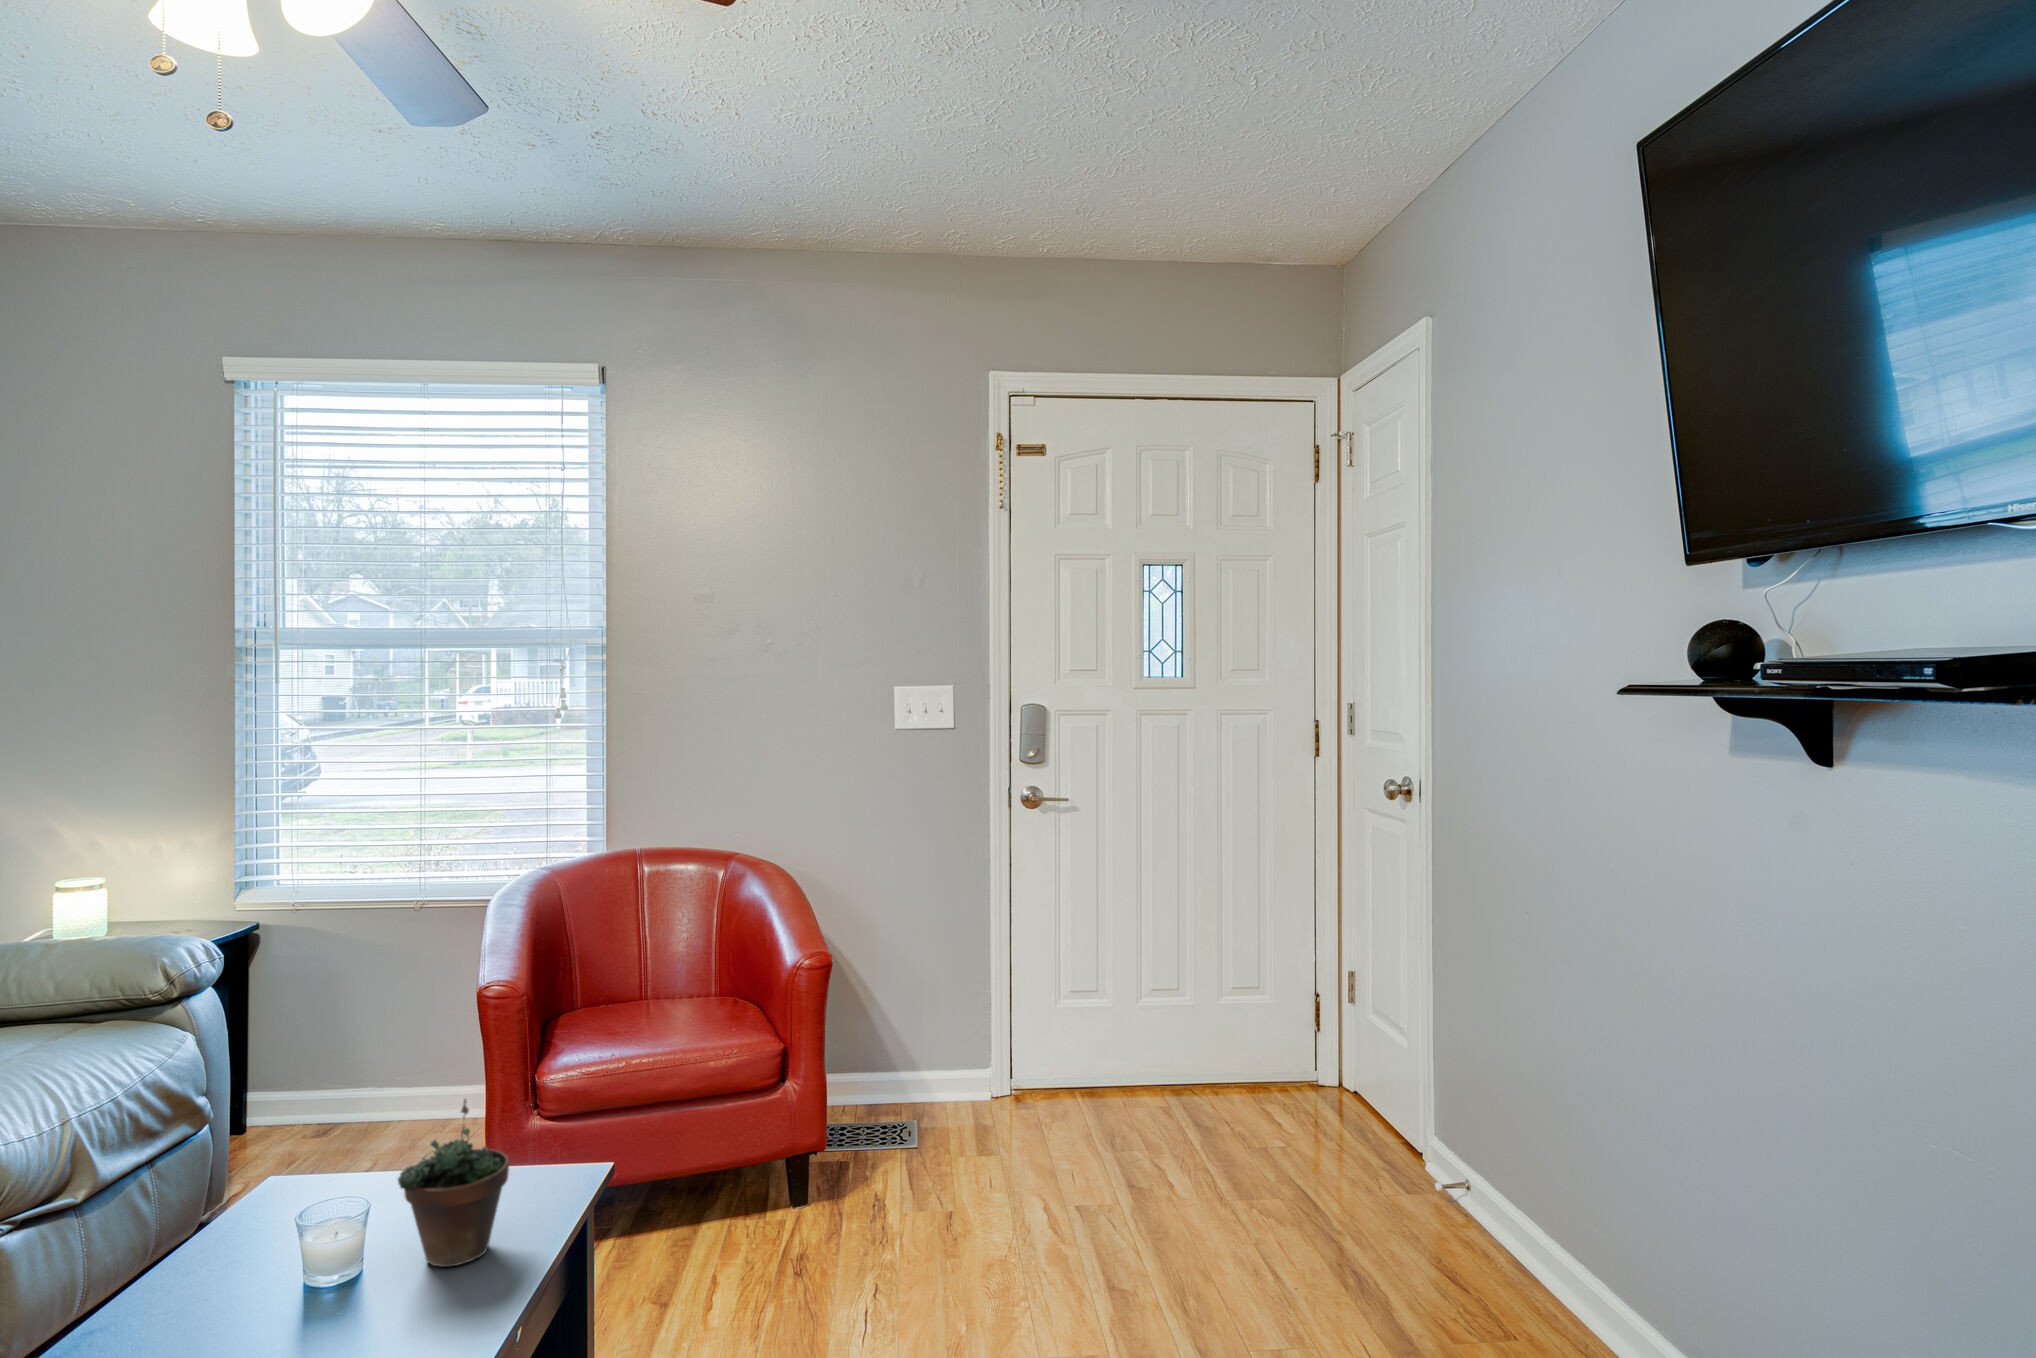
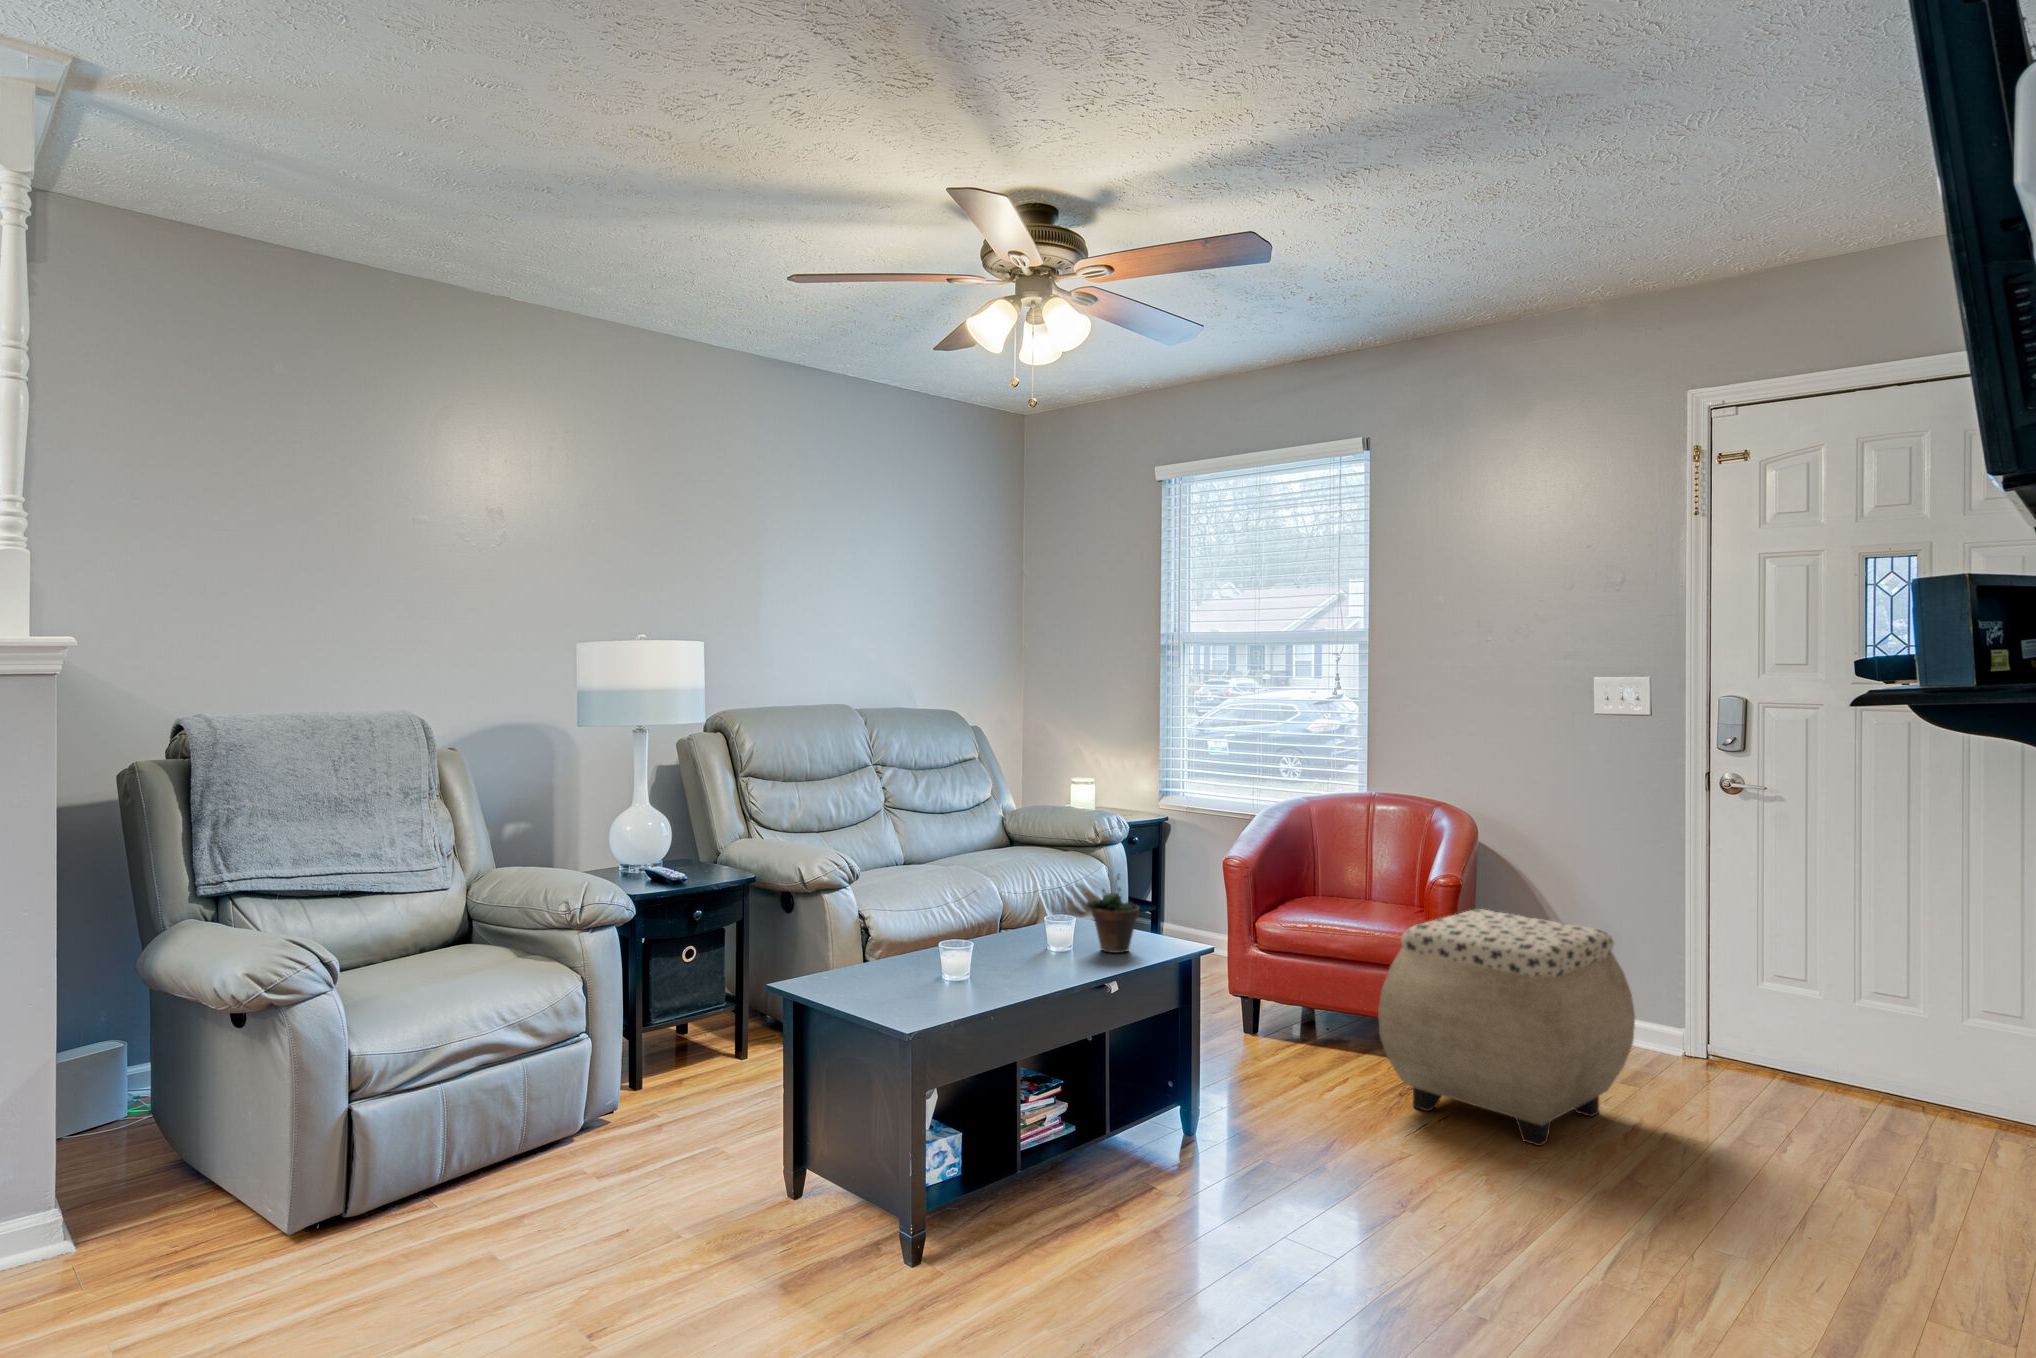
ottoman: none [796,988,1047,1290] -> present [1378,909,1635,1146]

